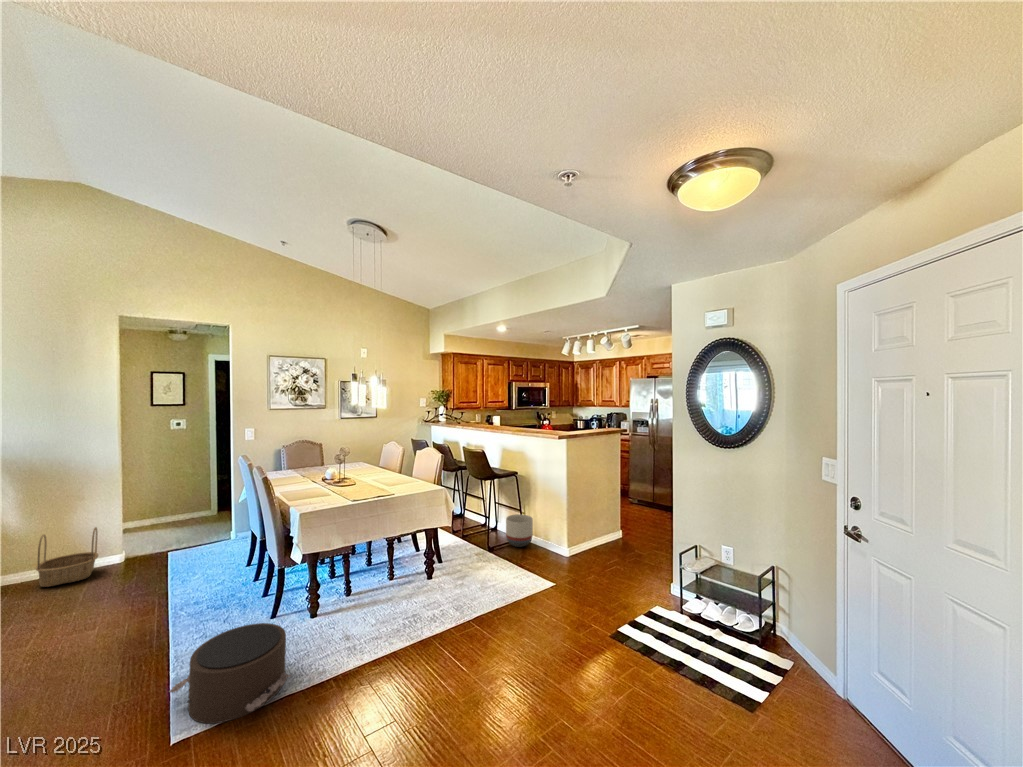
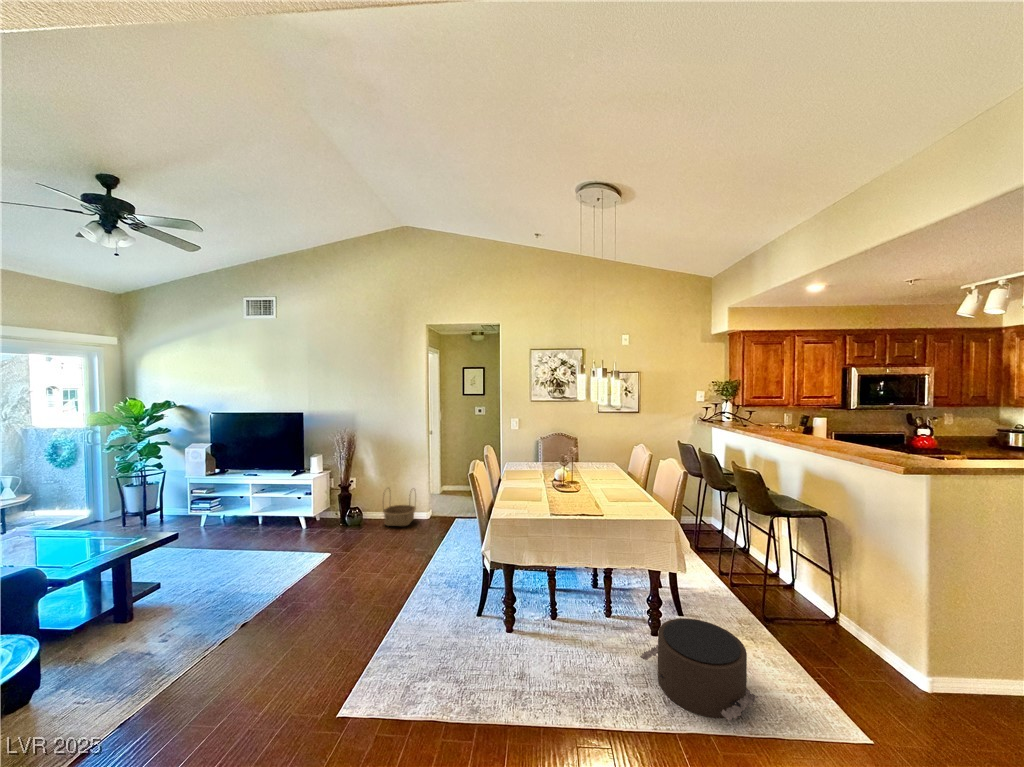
planter: present [506,514,533,547] -> none [798,581,853,641]
pouf: present [169,623,290,723] -> present [640,618,758,721]

